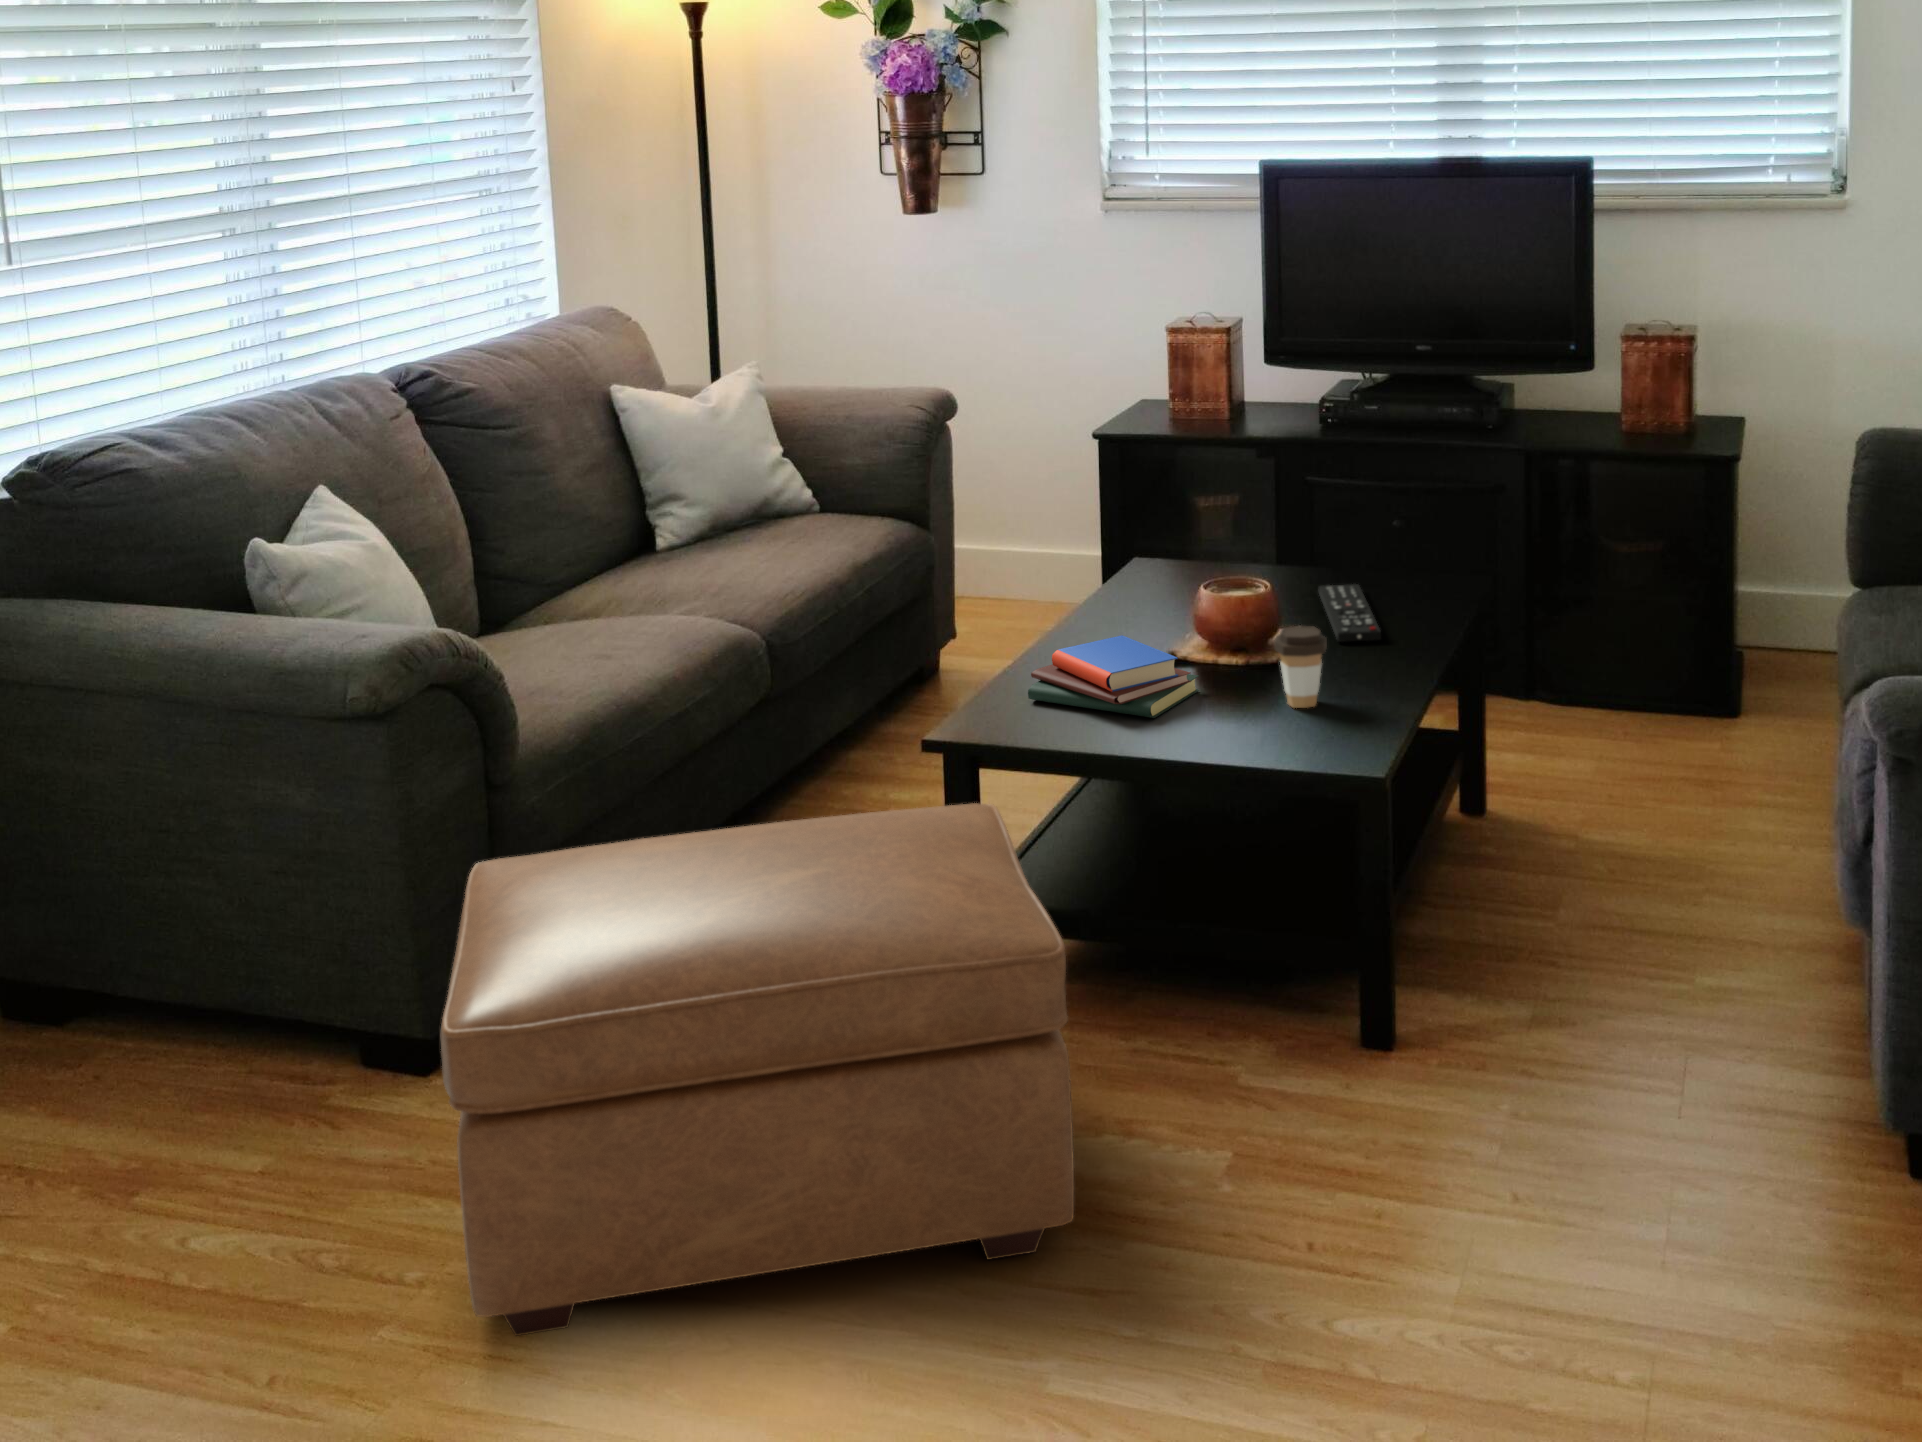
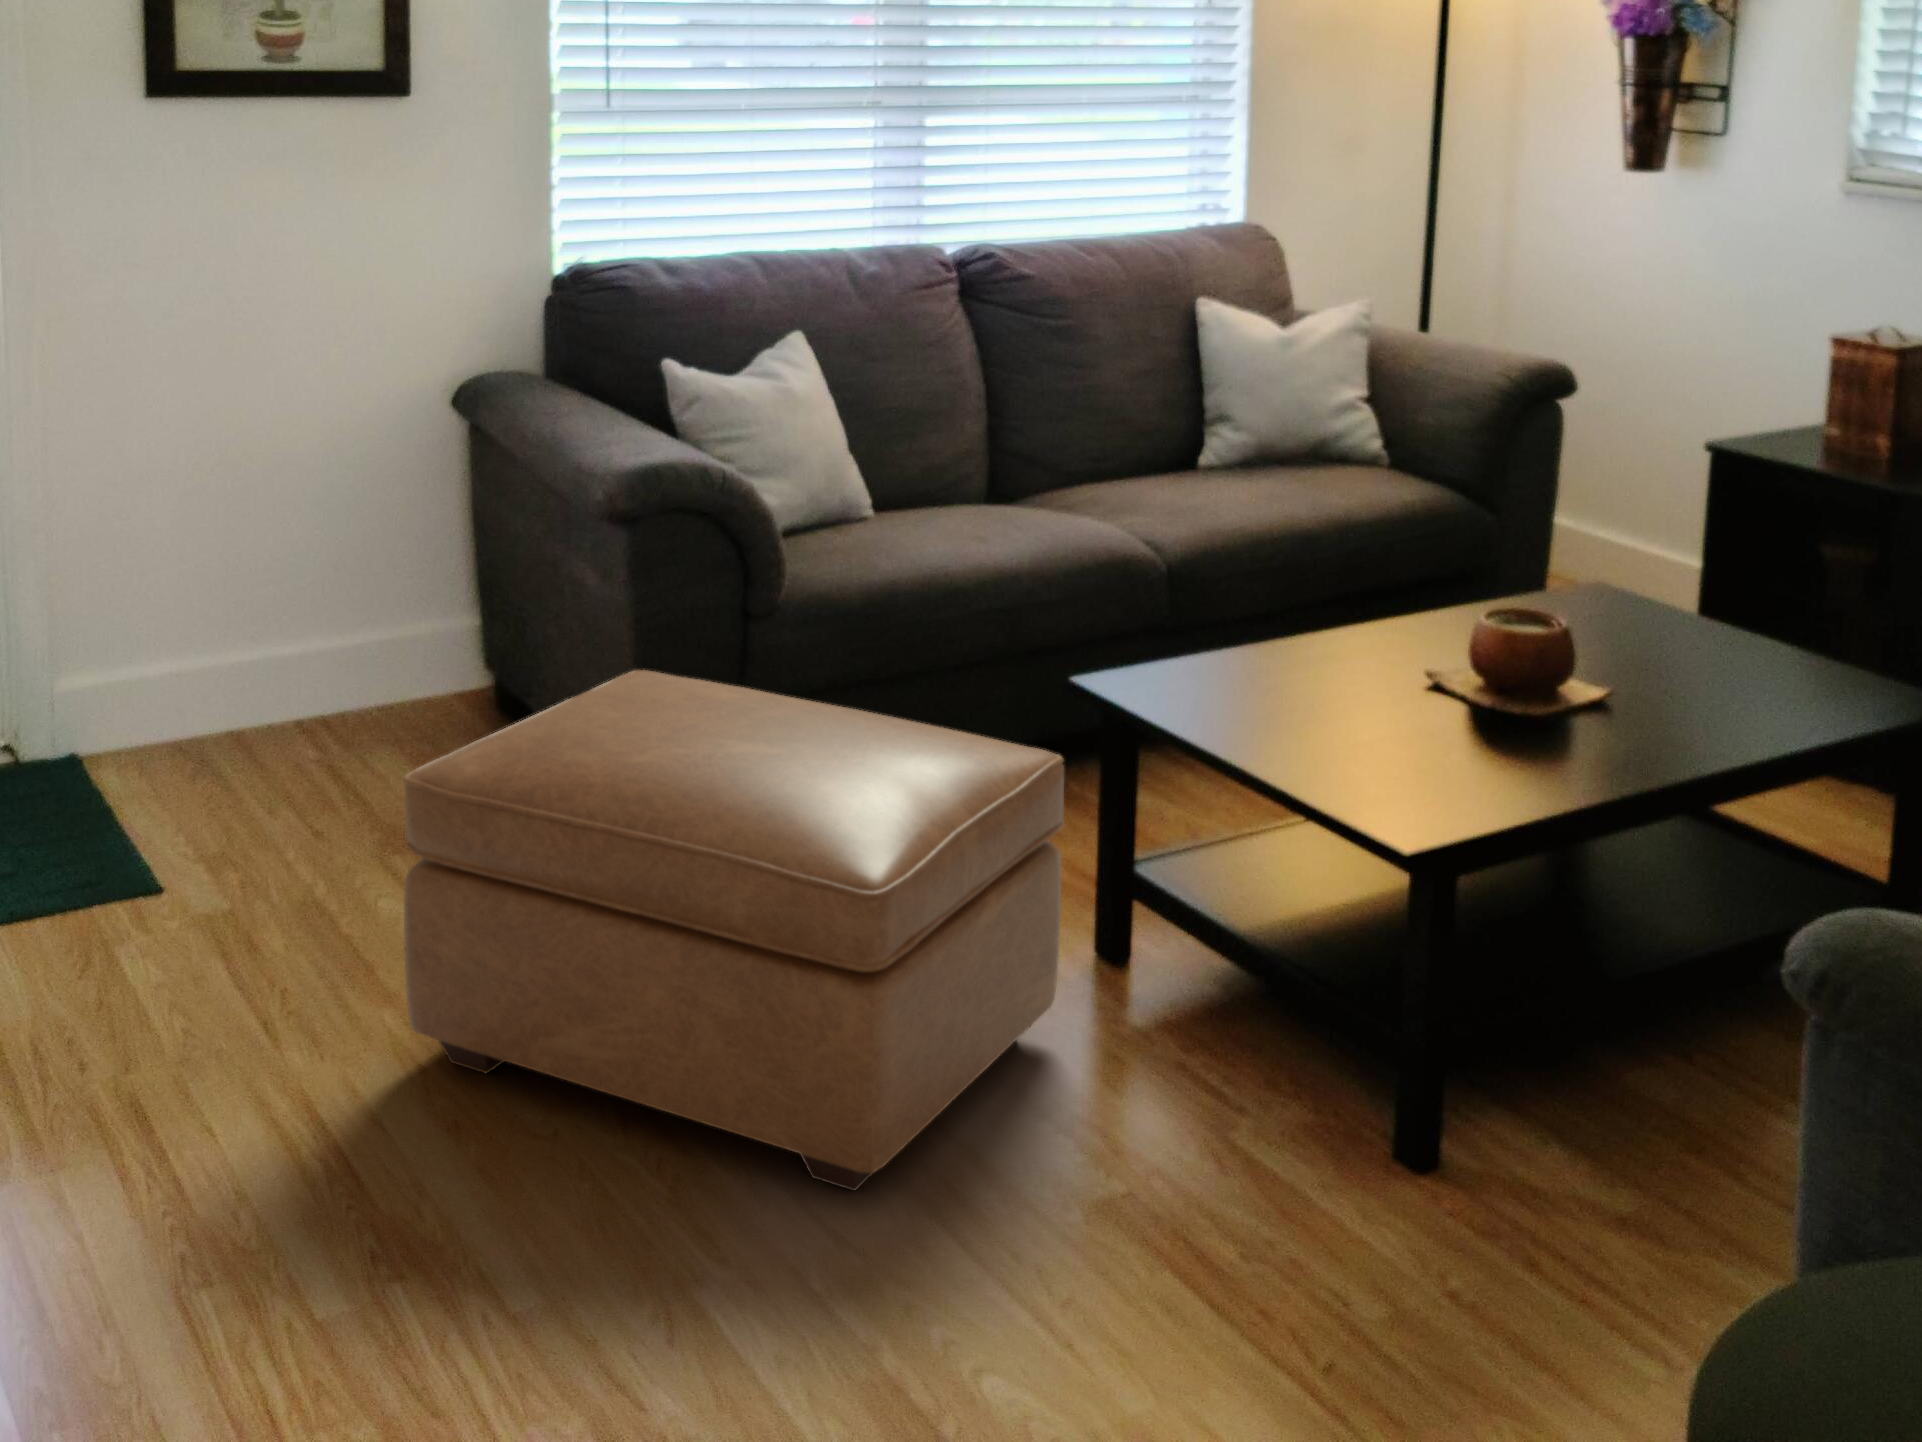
remote control: present [1319,584,1381,642] -> none [1655,659,1787,731]
coffee cup: present [1274,626,1327,708] -> none [1470,671,1537,771]
book: present [1028,635,1199,718] -> none [1244,634,1422,730]

